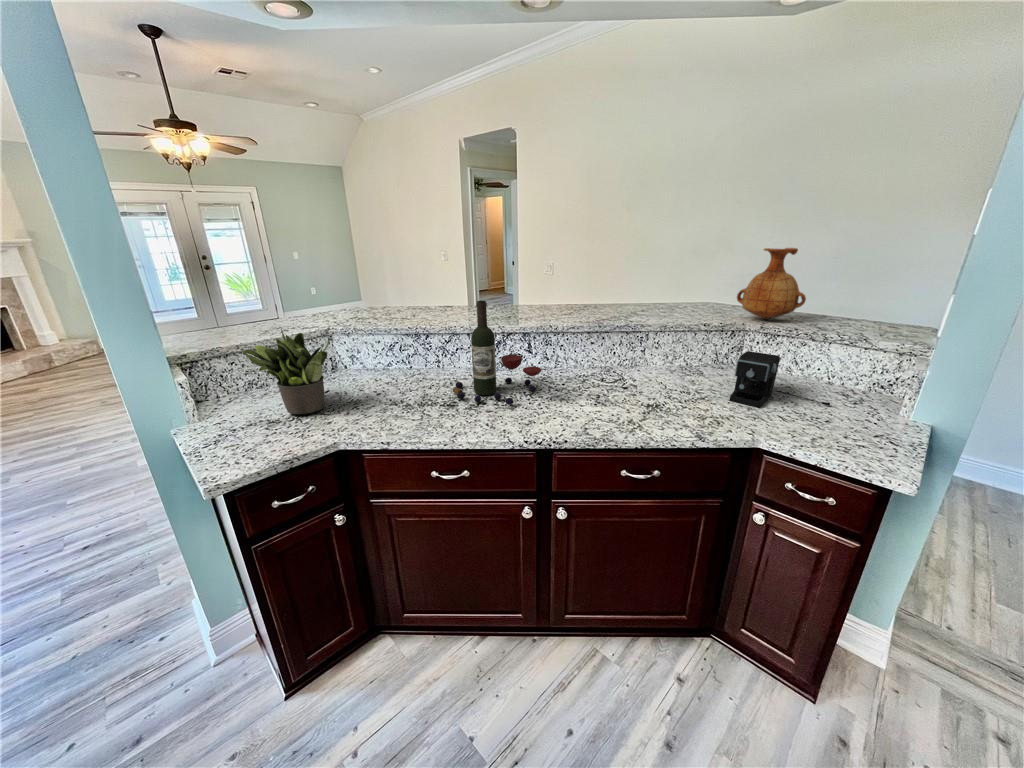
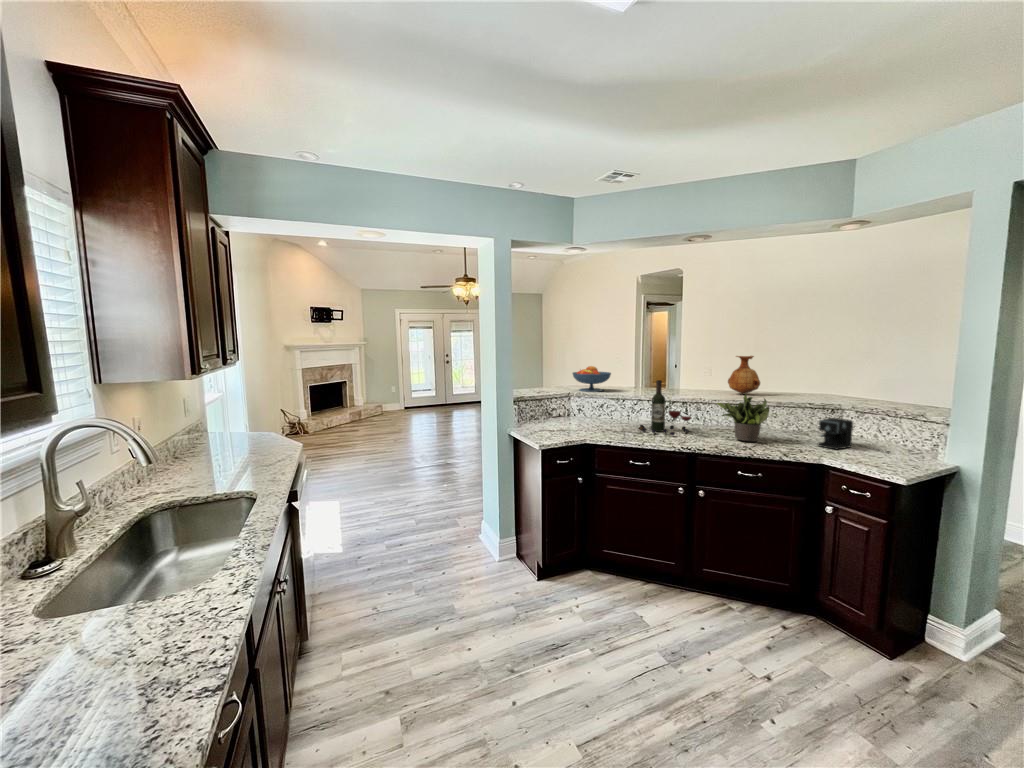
vase: present [737,248,806,320] -> present [728,356,760,394]
fruit bowl: none [335,273,407,321] -> present [573,366,611,392]
potted plant: present [242,329,329,414] -> present [717,394,770,441]

